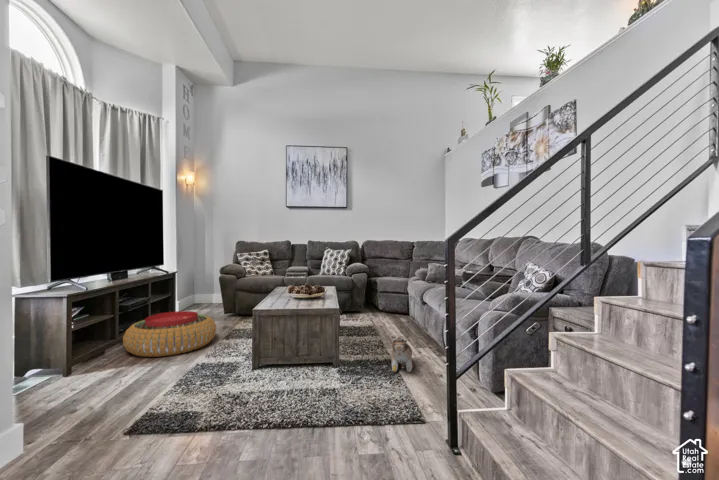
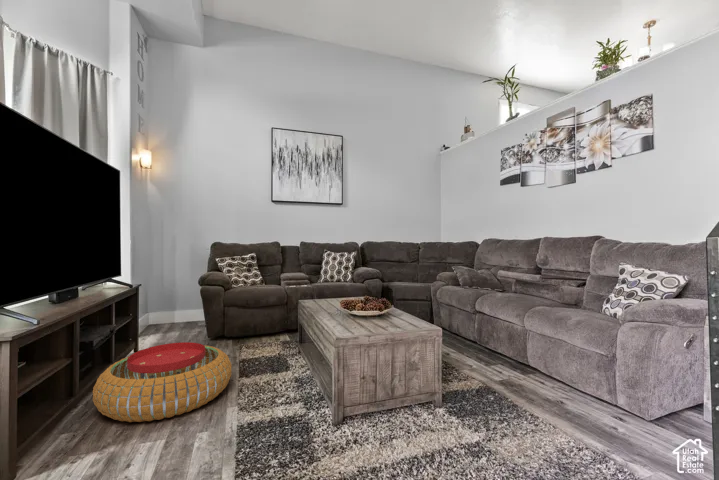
plush toy: present [390,337,414,372] -> none [495,365,539,410]

